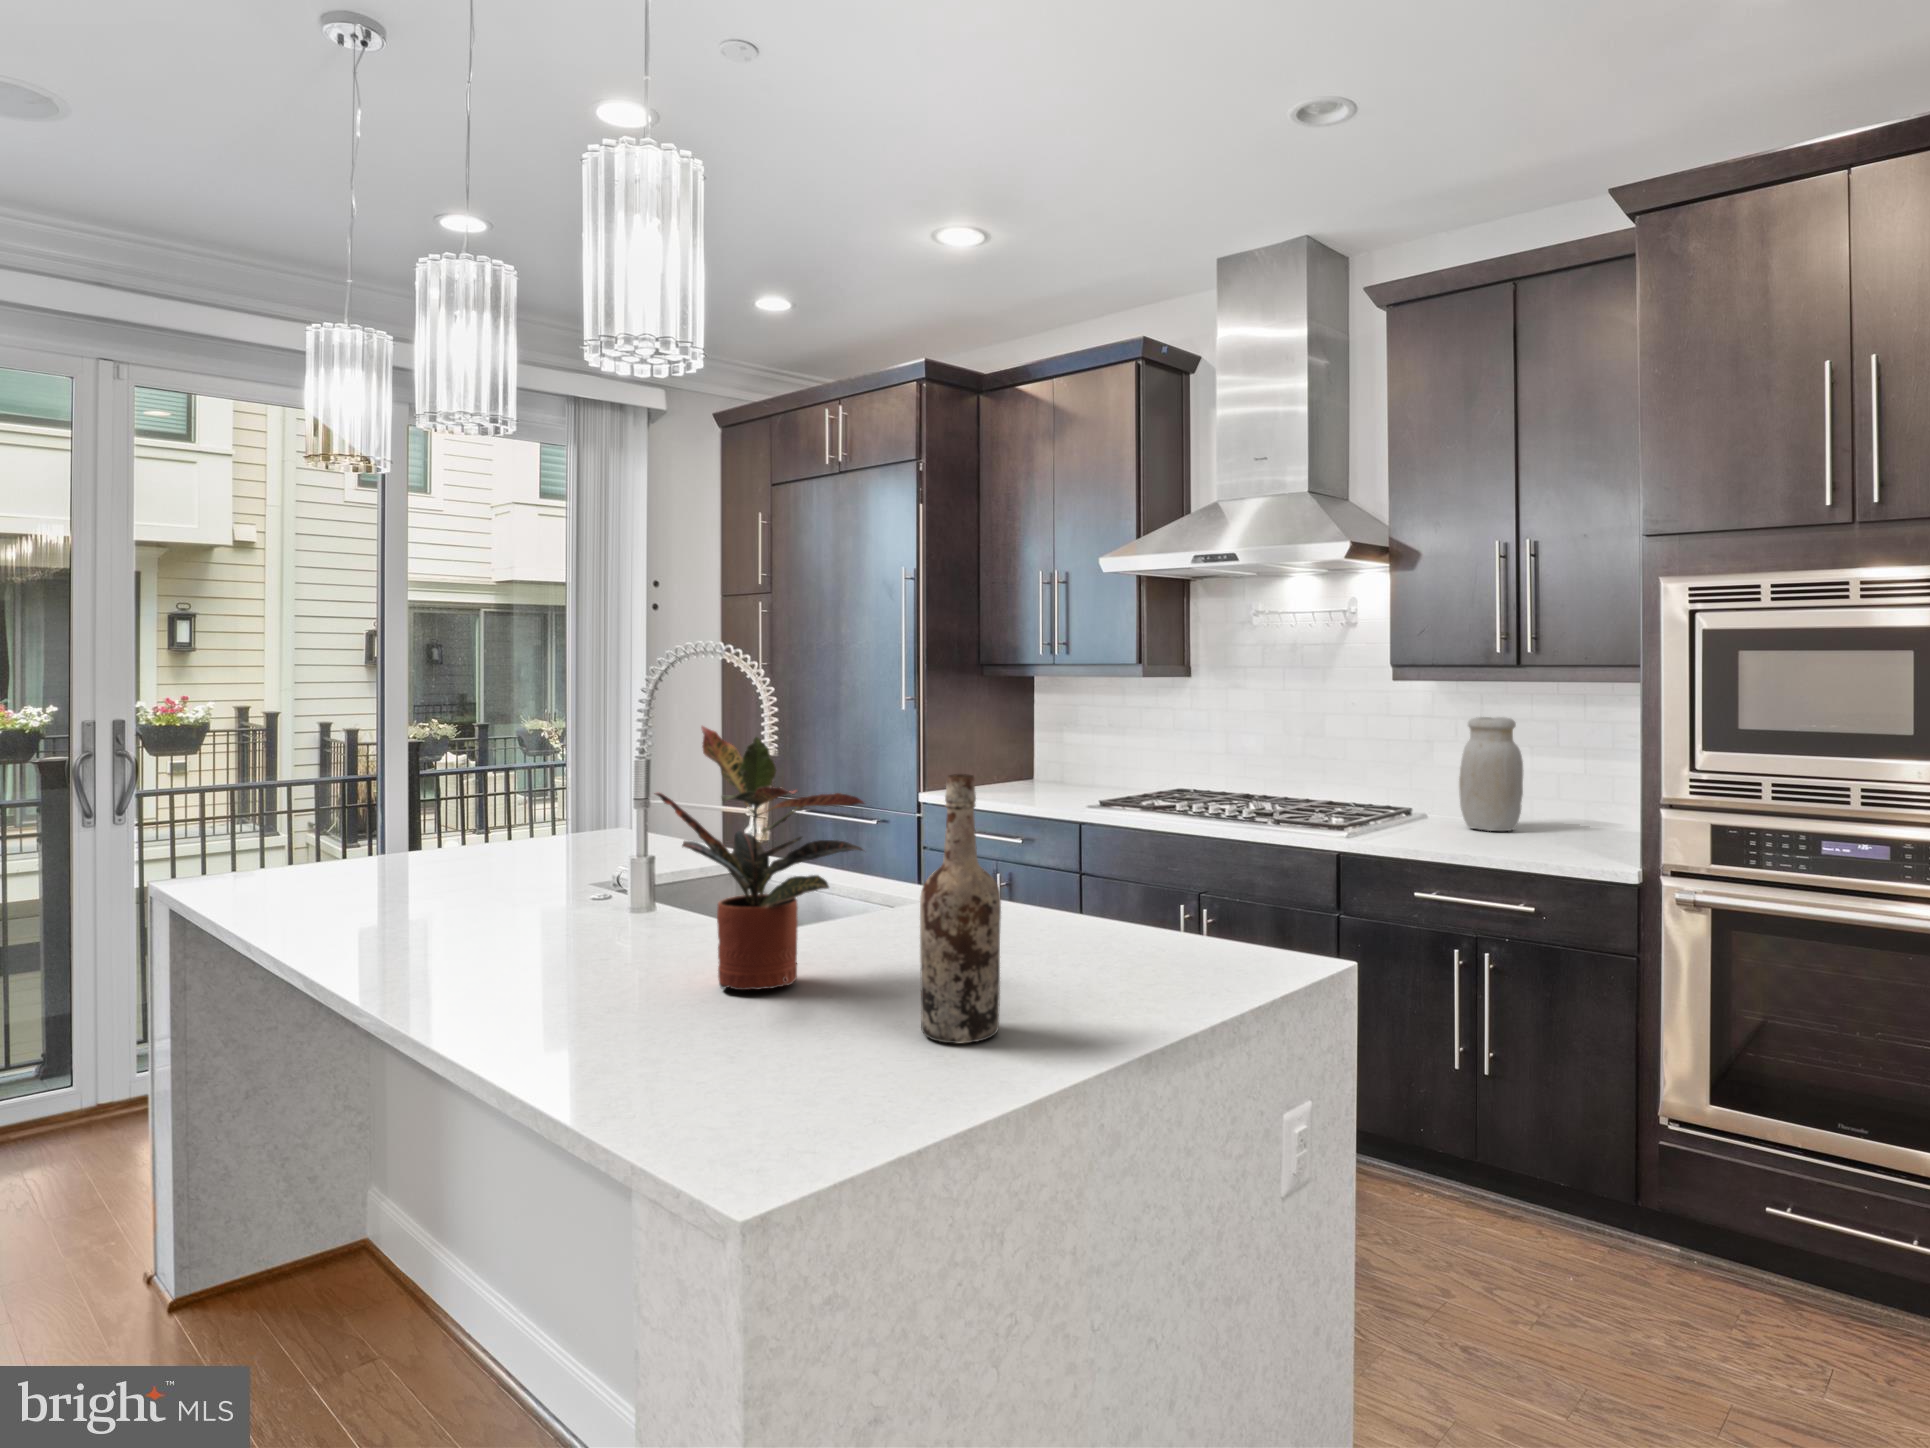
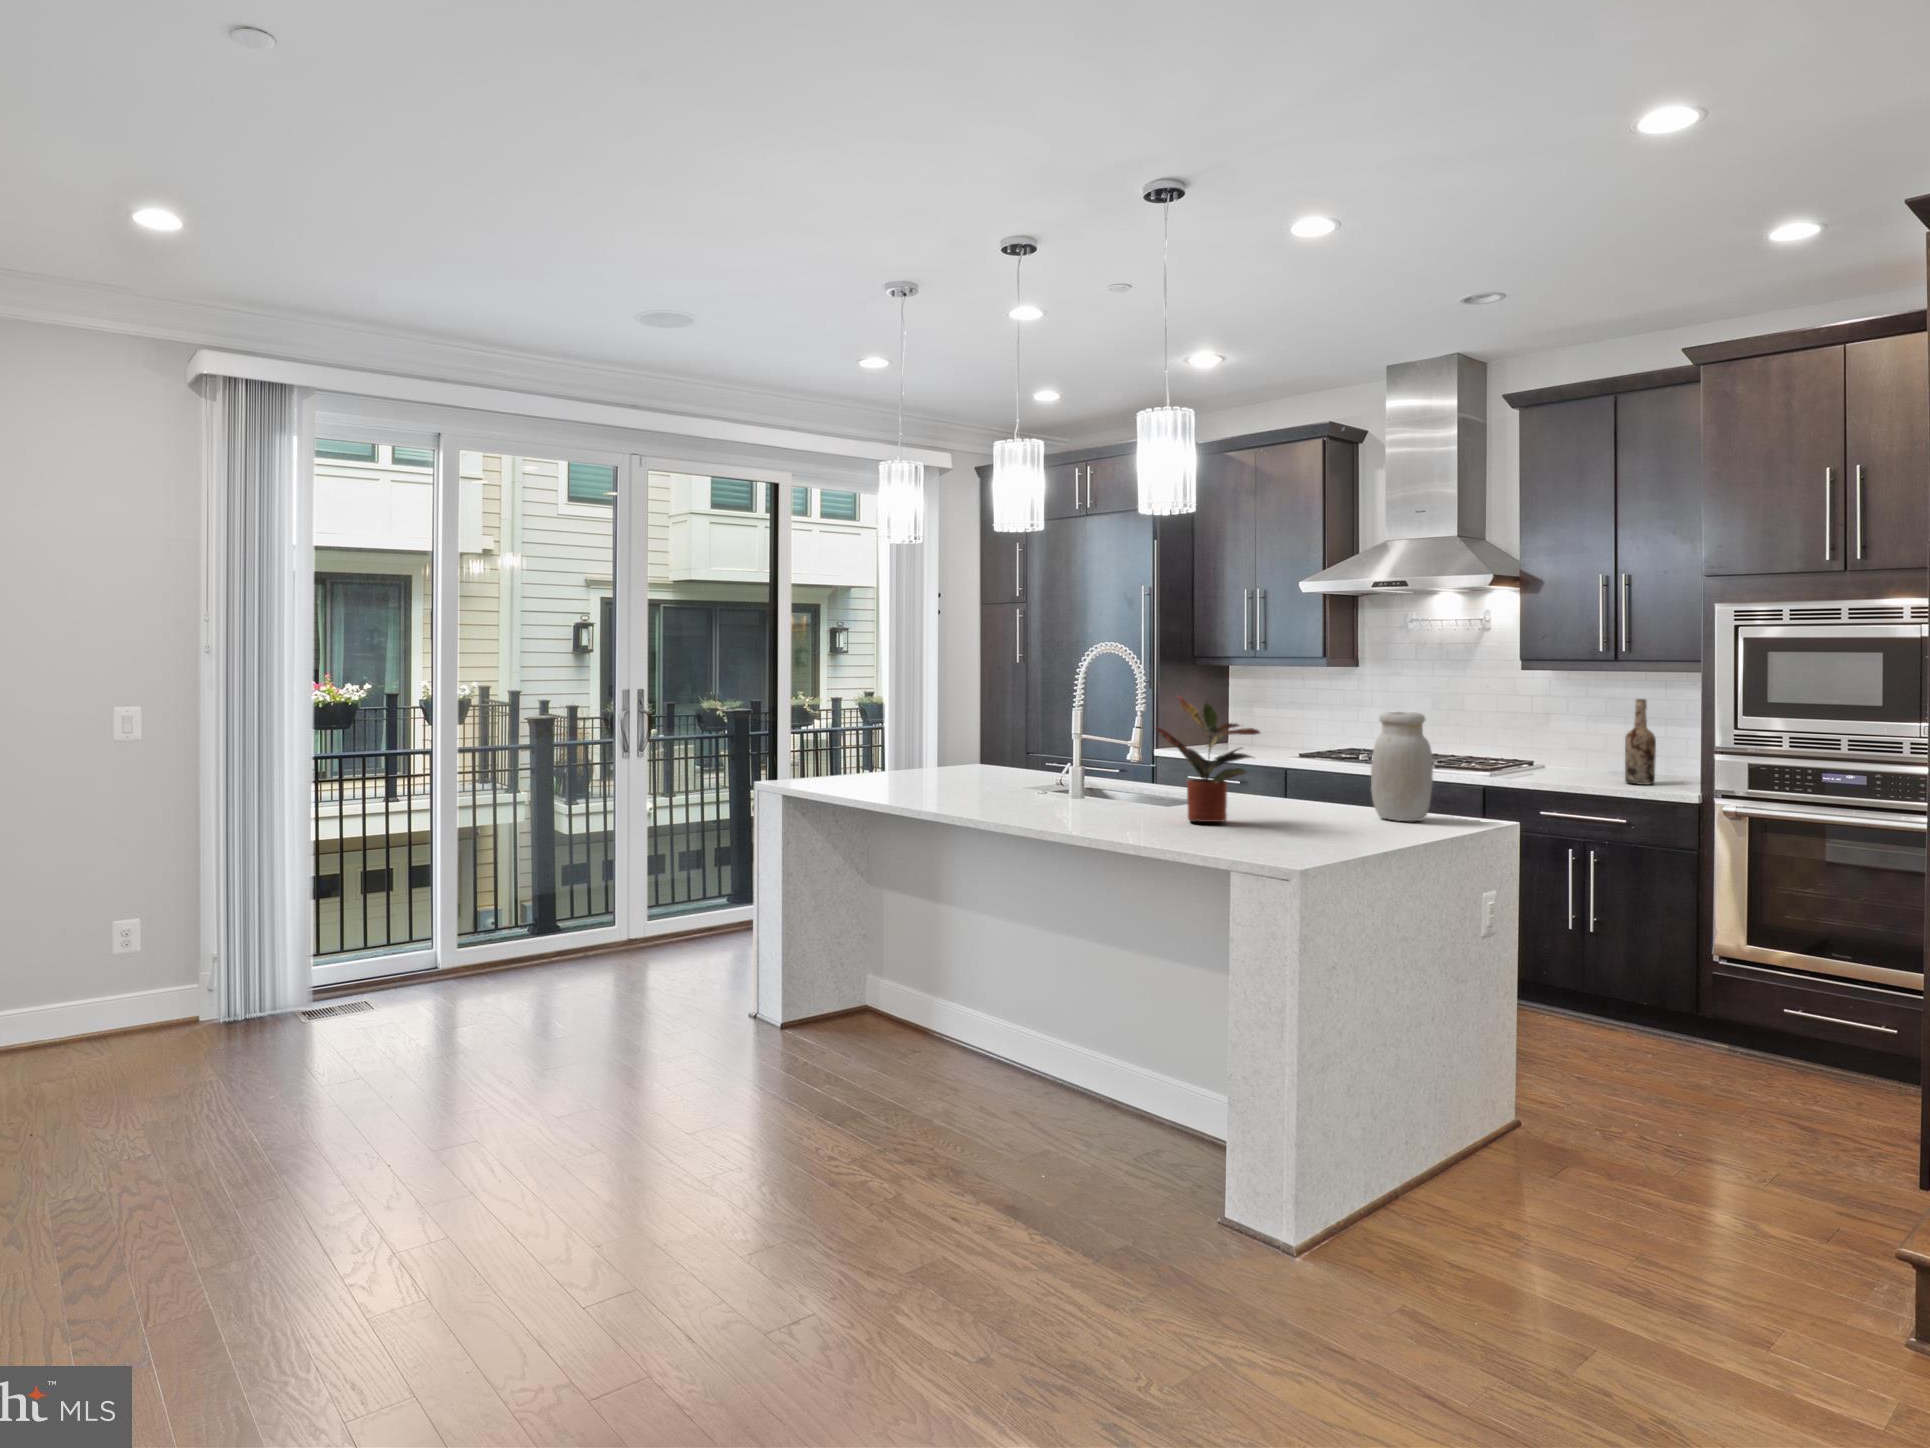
jar: present [1459,717,1523,831] -> present [1371,712,1433,821]
wine bottle: present [920,774,1001,1043] -> present [1625,699,1656,785]

